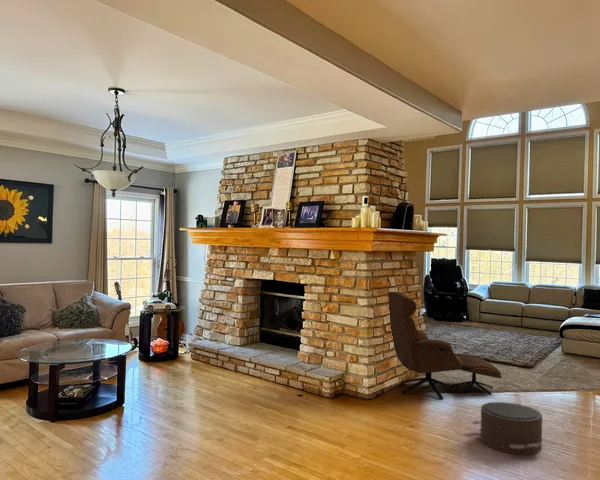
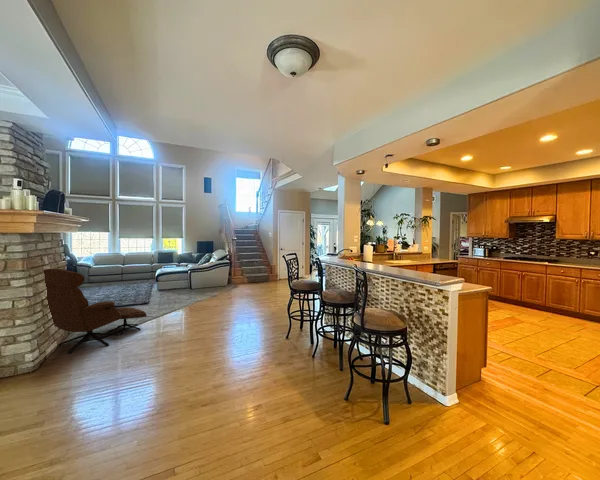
pouf: present [472,402,542,454] -> none [151,330,204,365]

